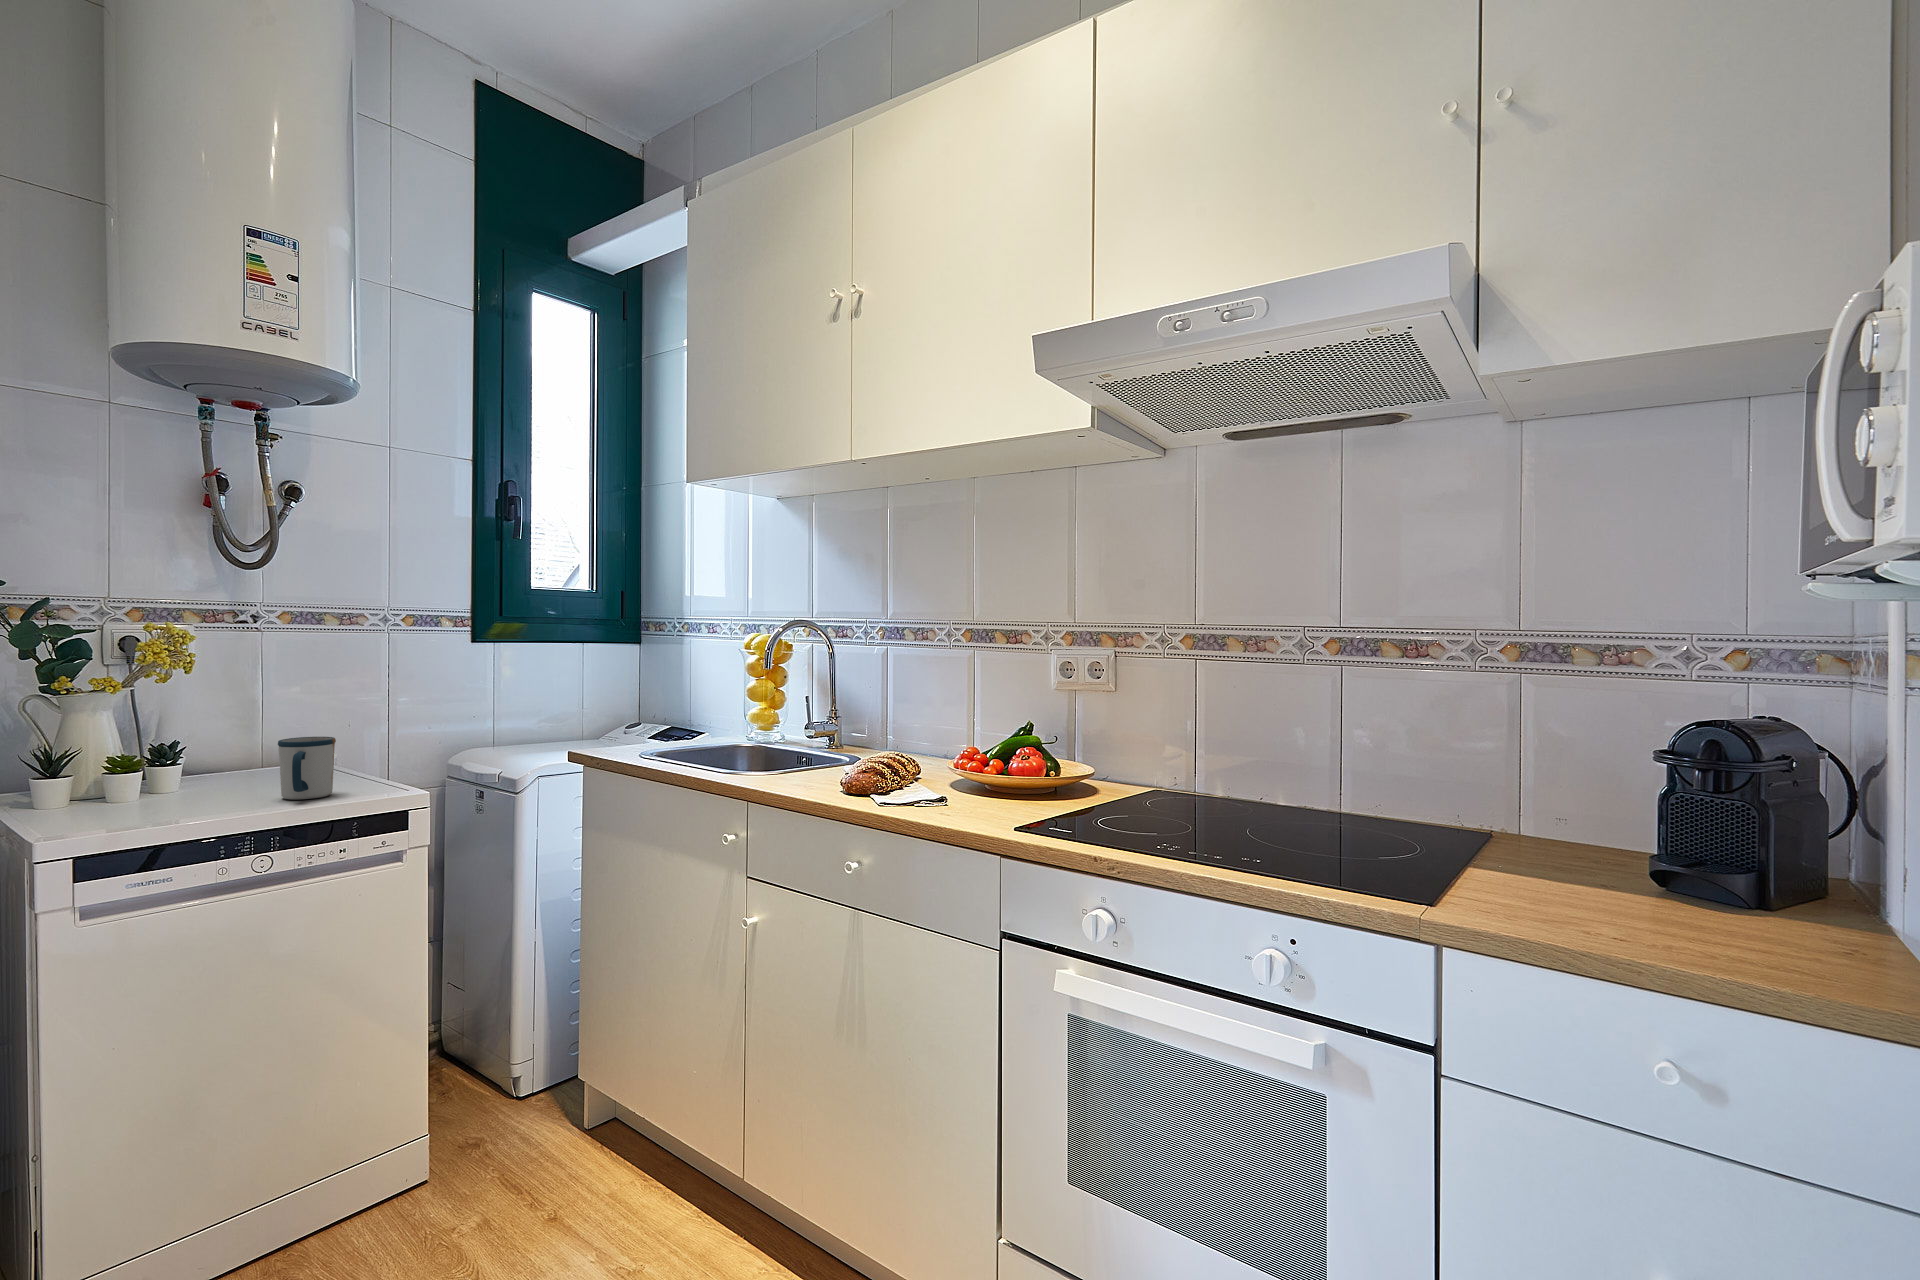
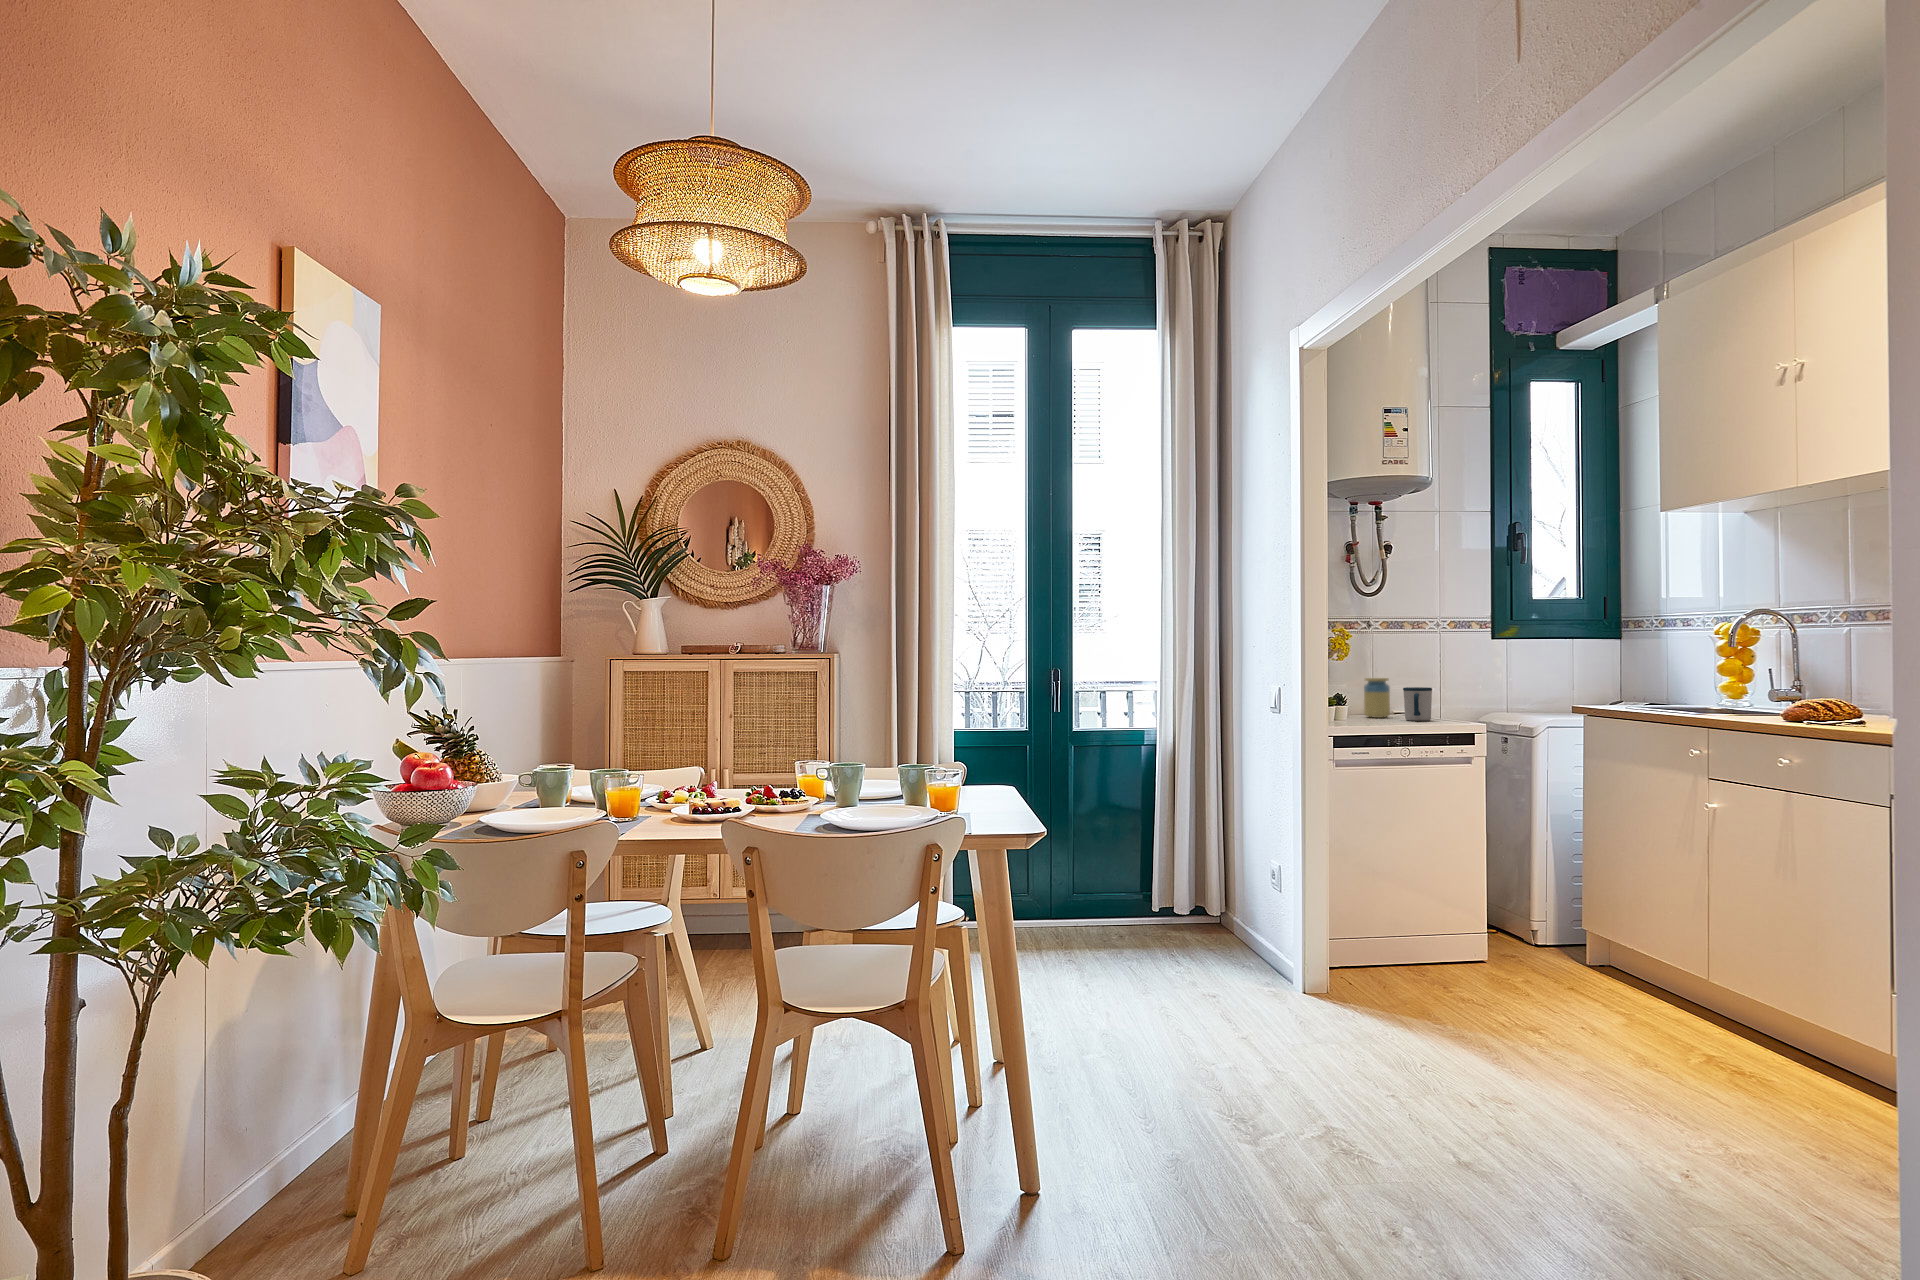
jar: none [212,718,265,791] -> present [1364,678,1390,718]

